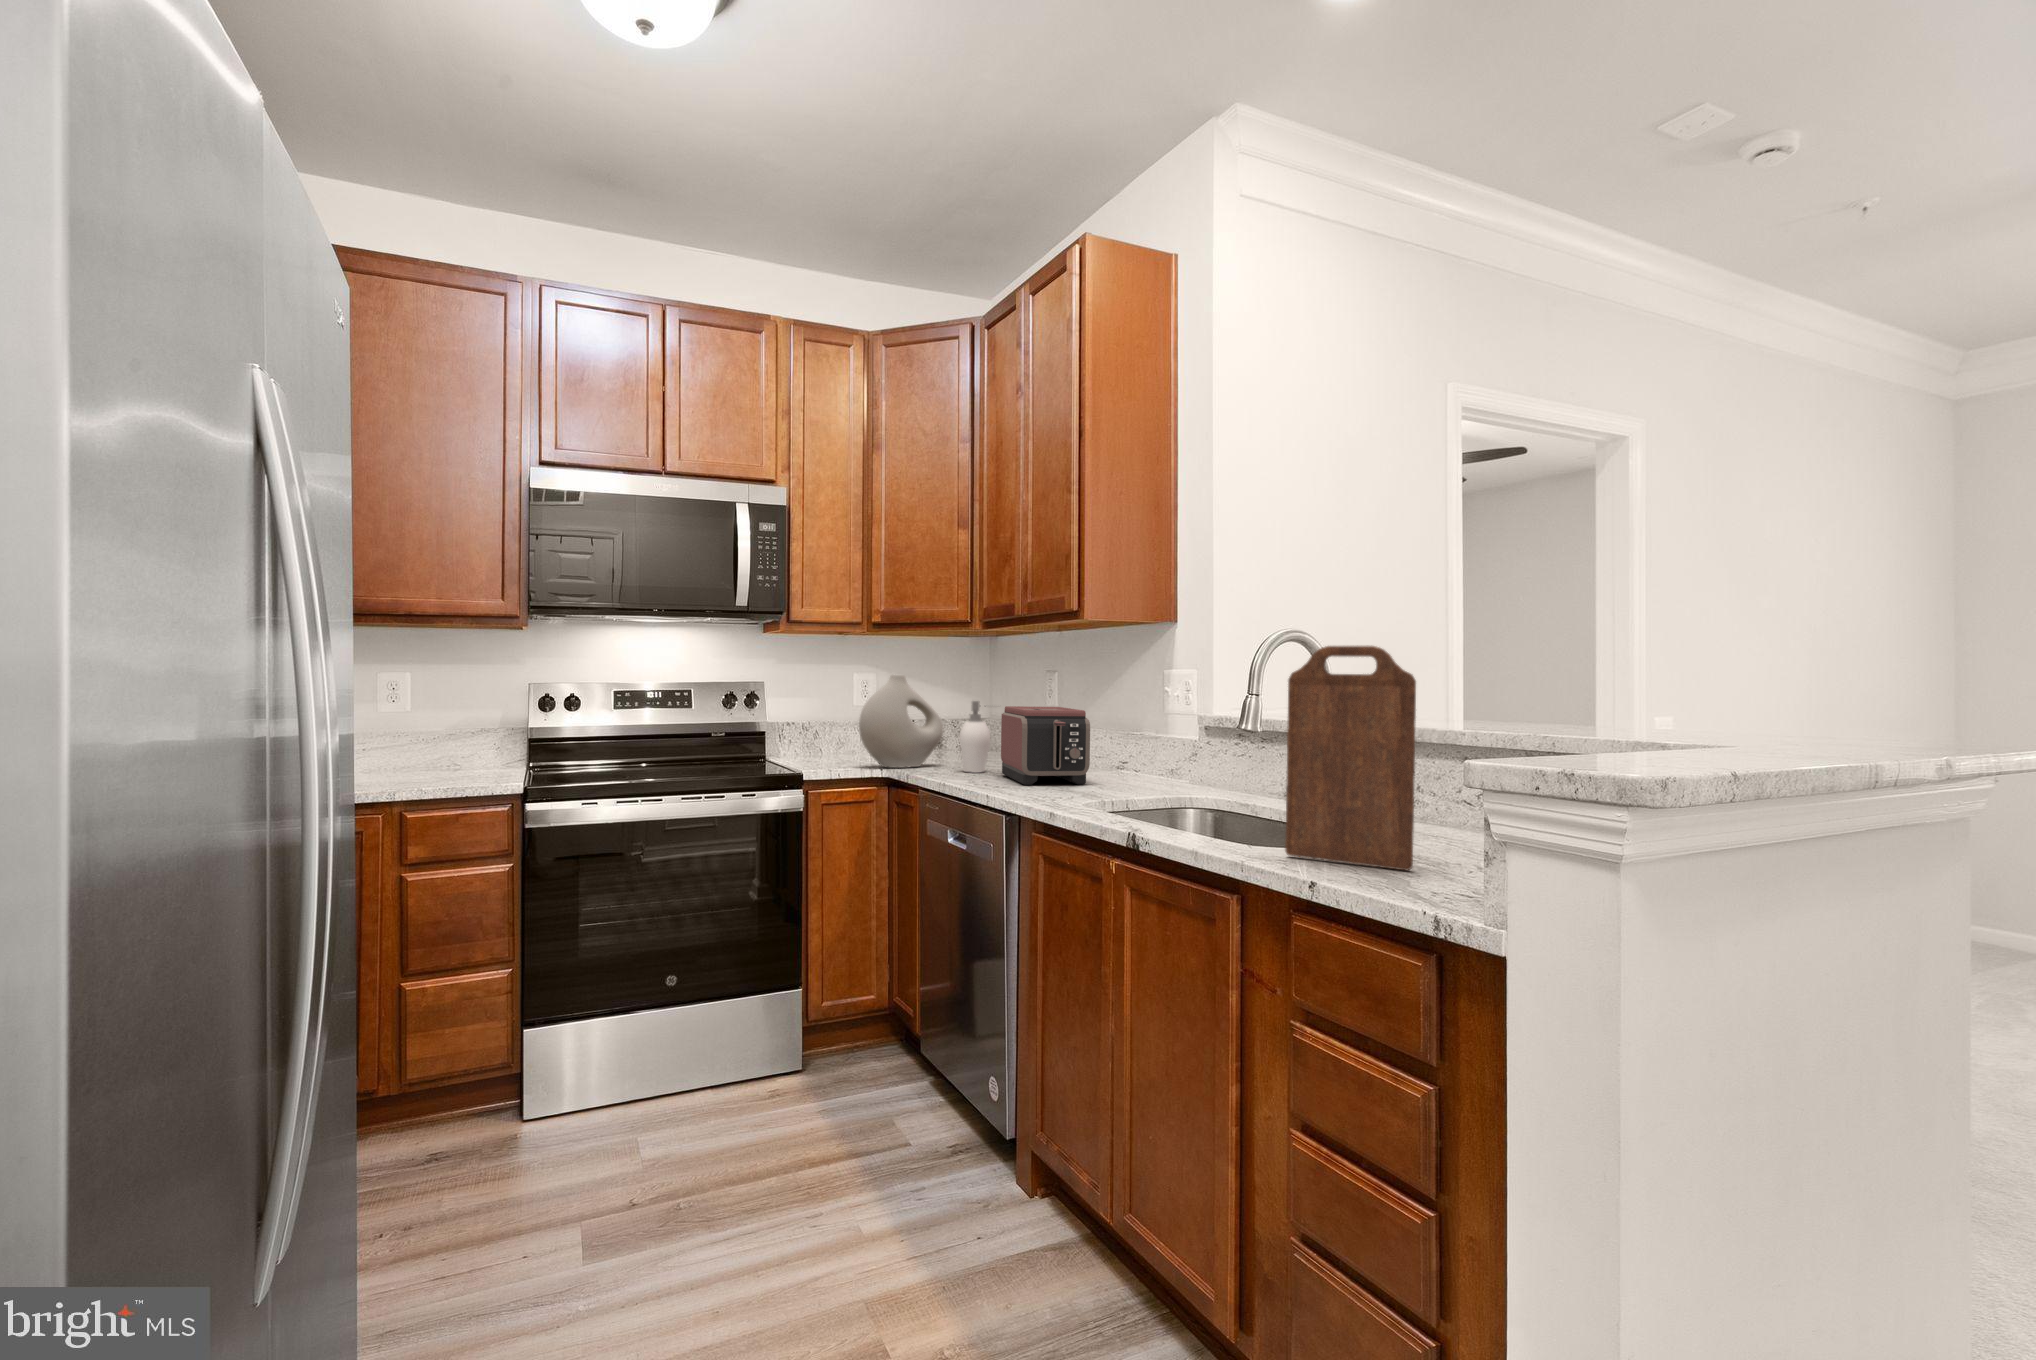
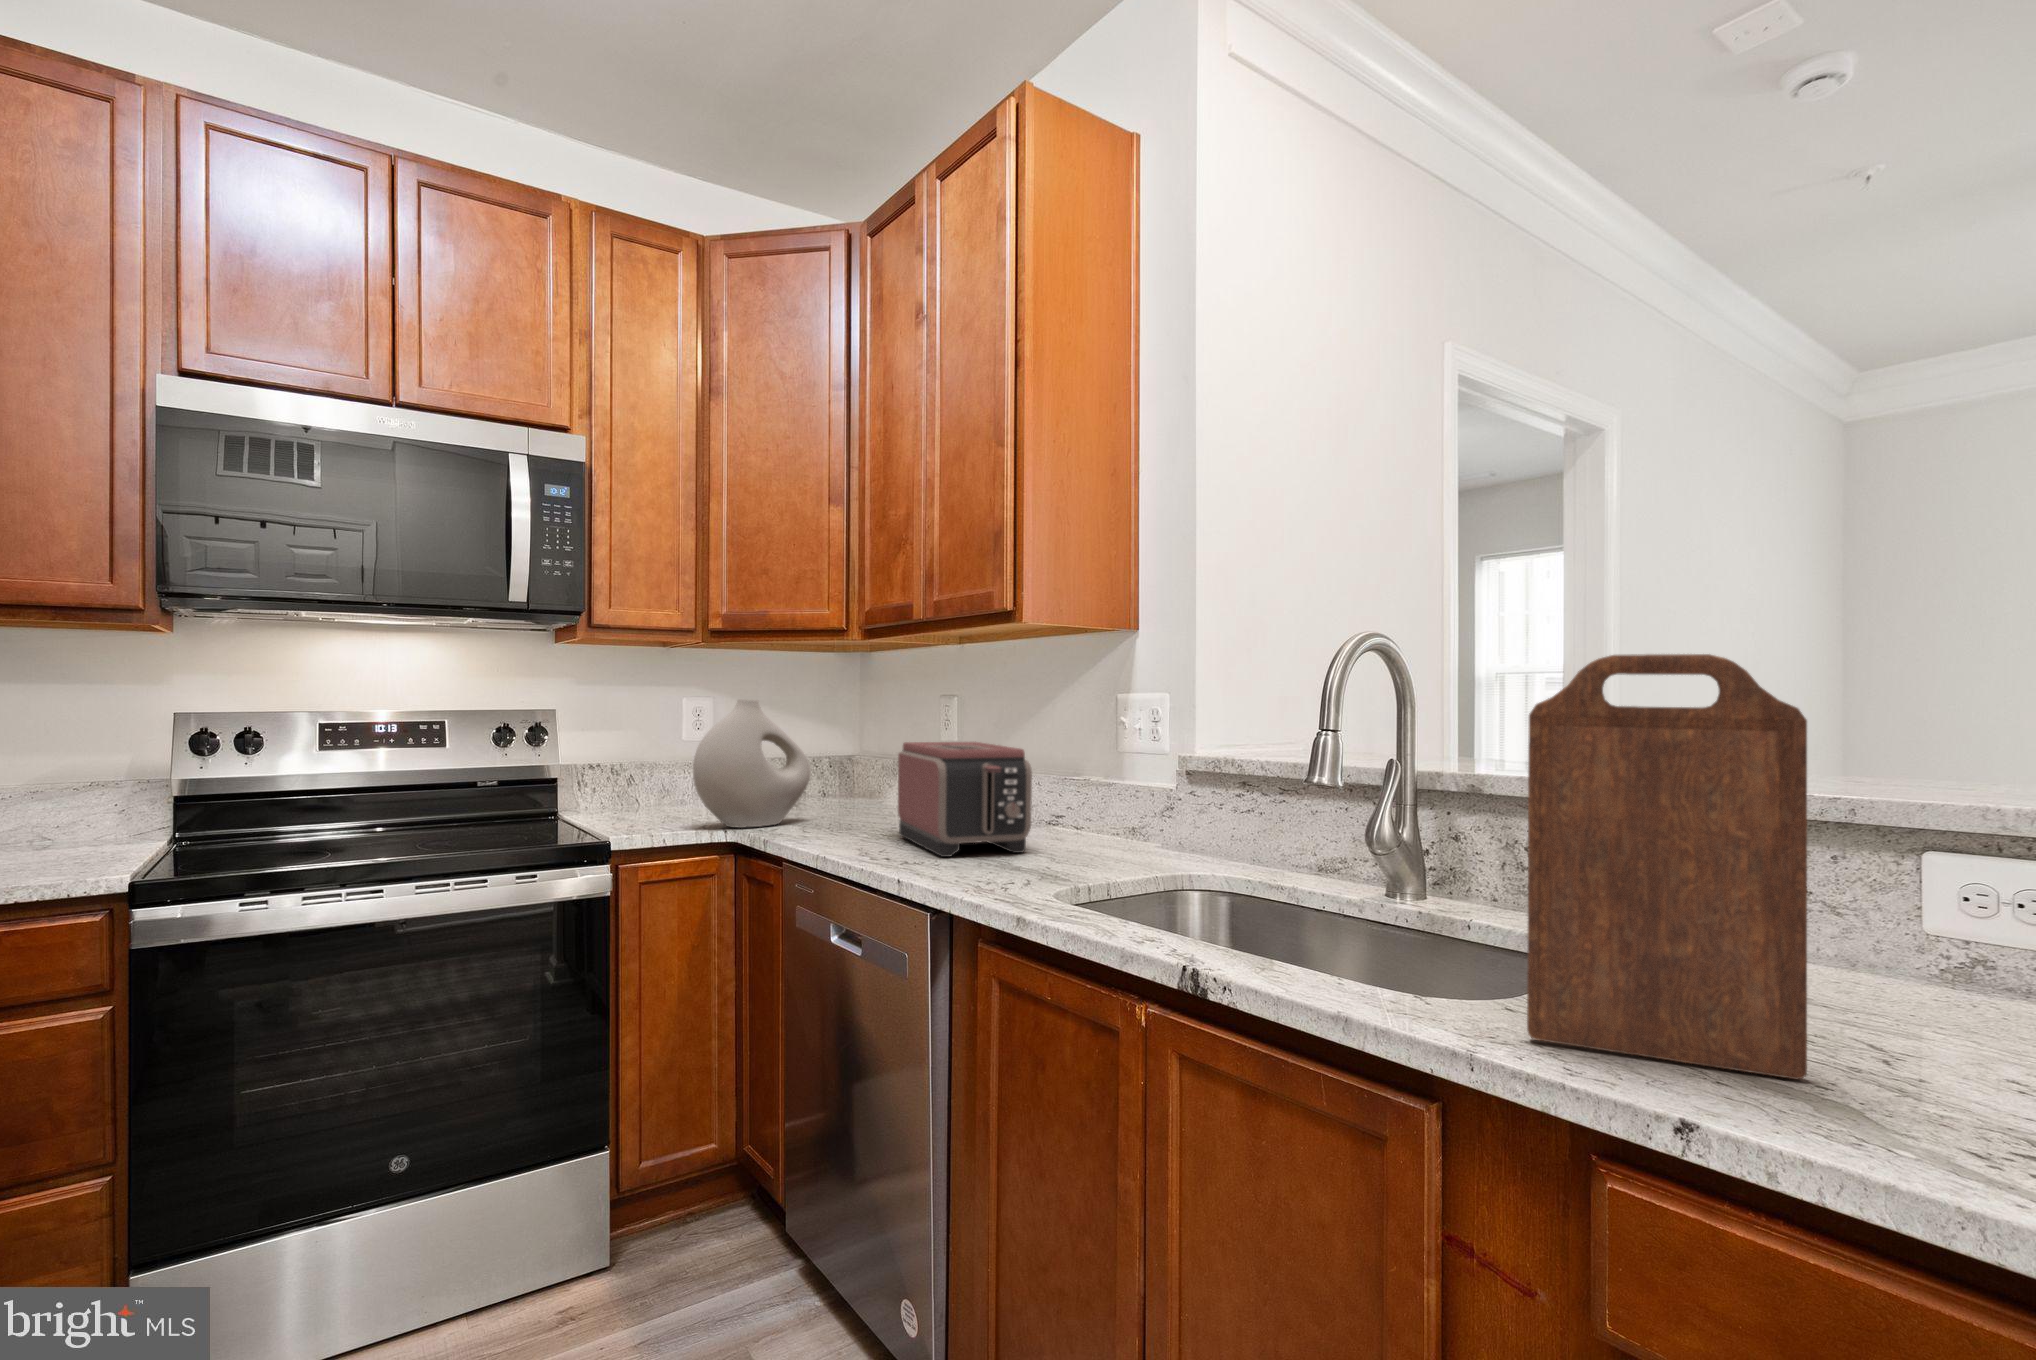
soap dispenser: present [959,701,990,773] -> none [837,734,894,833]

